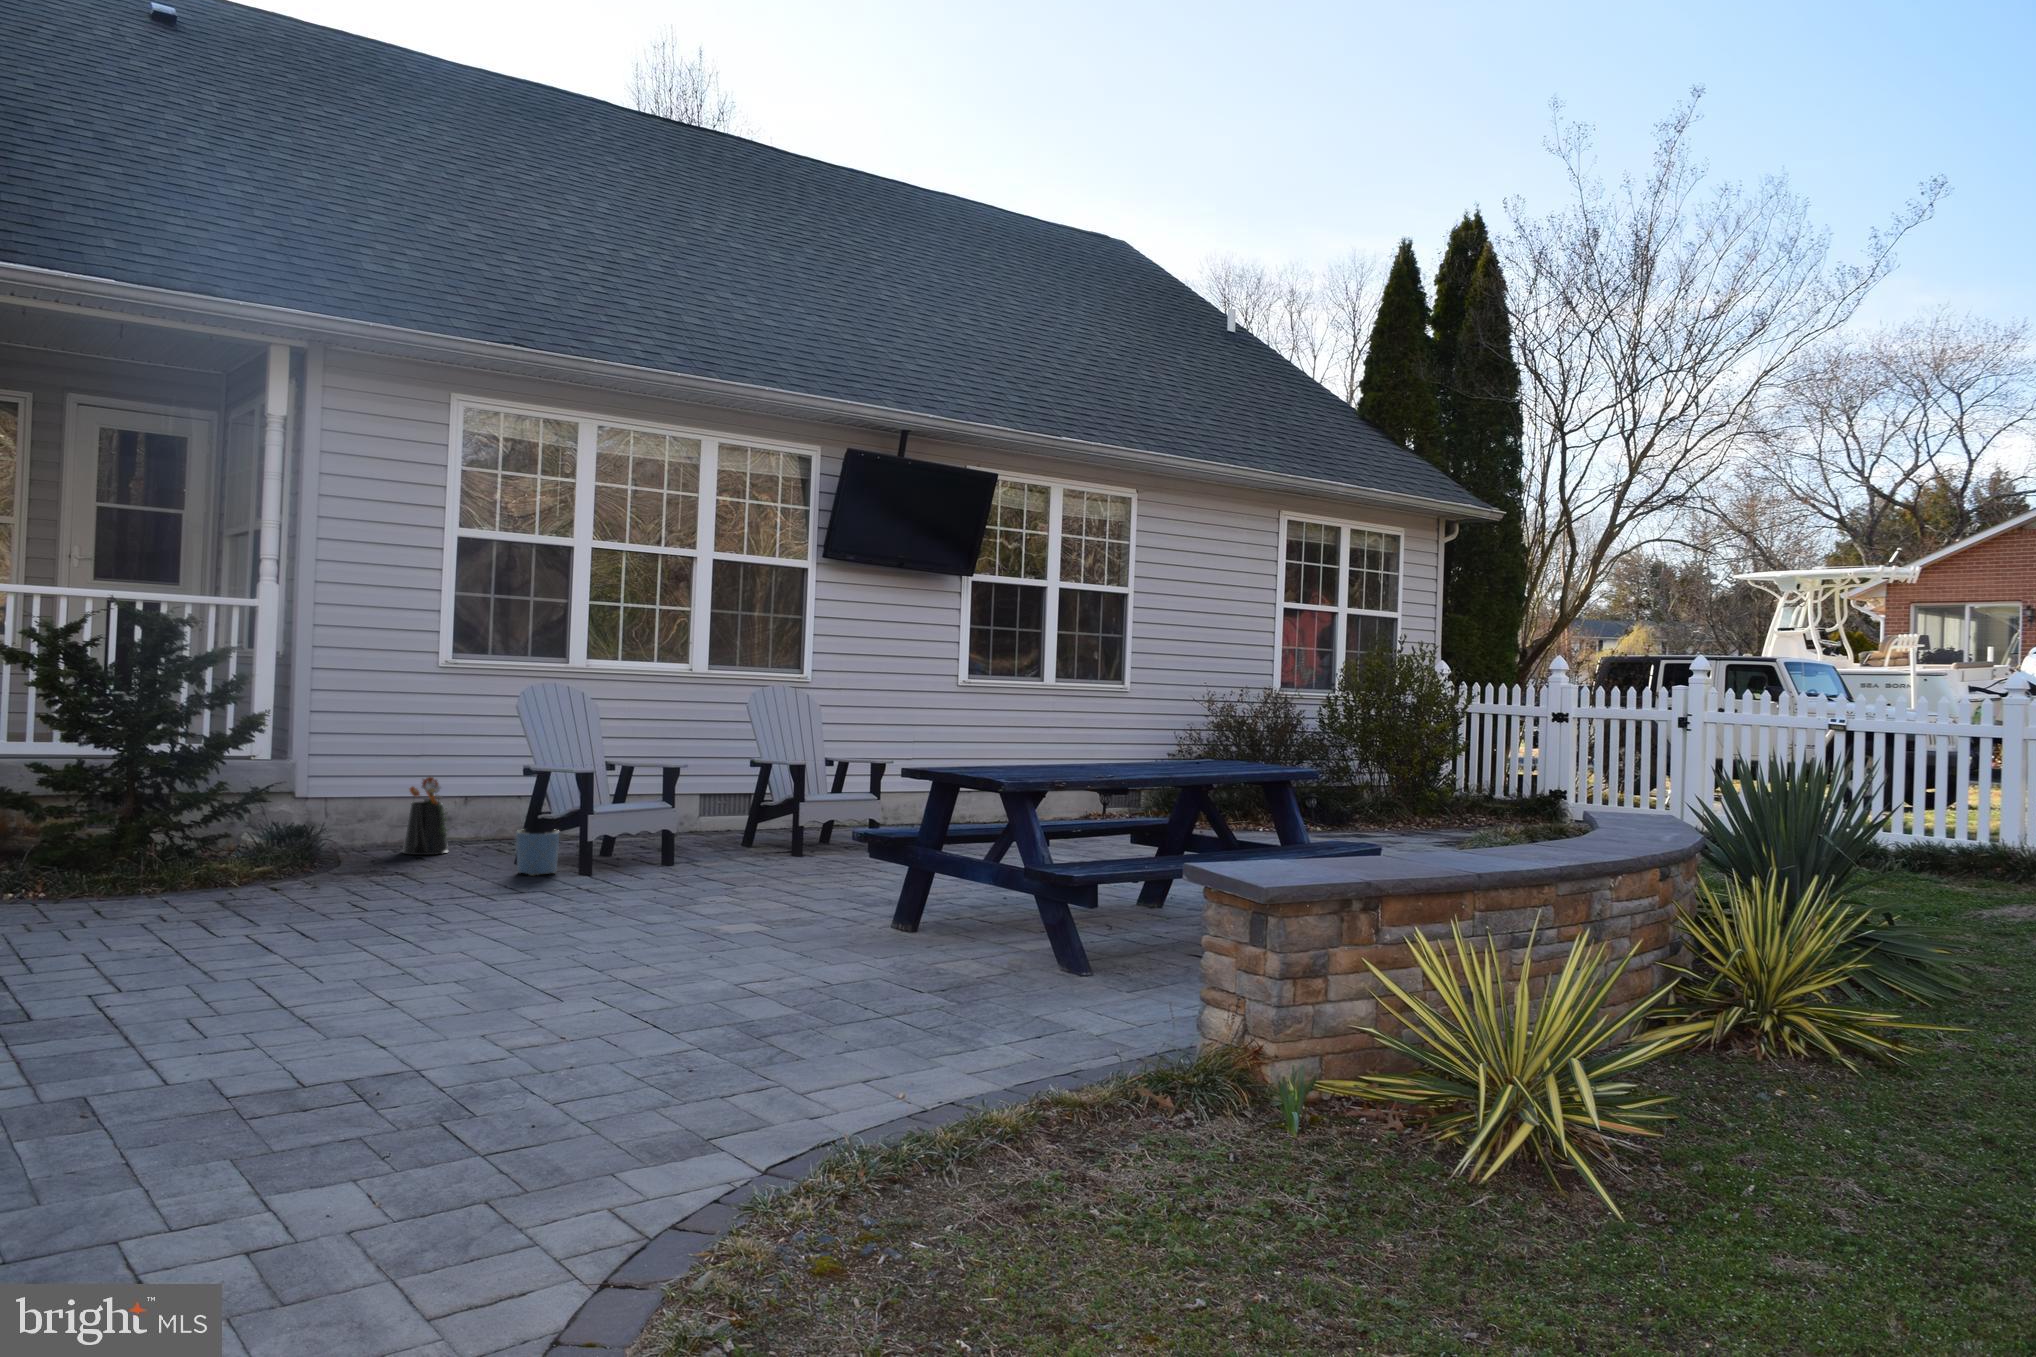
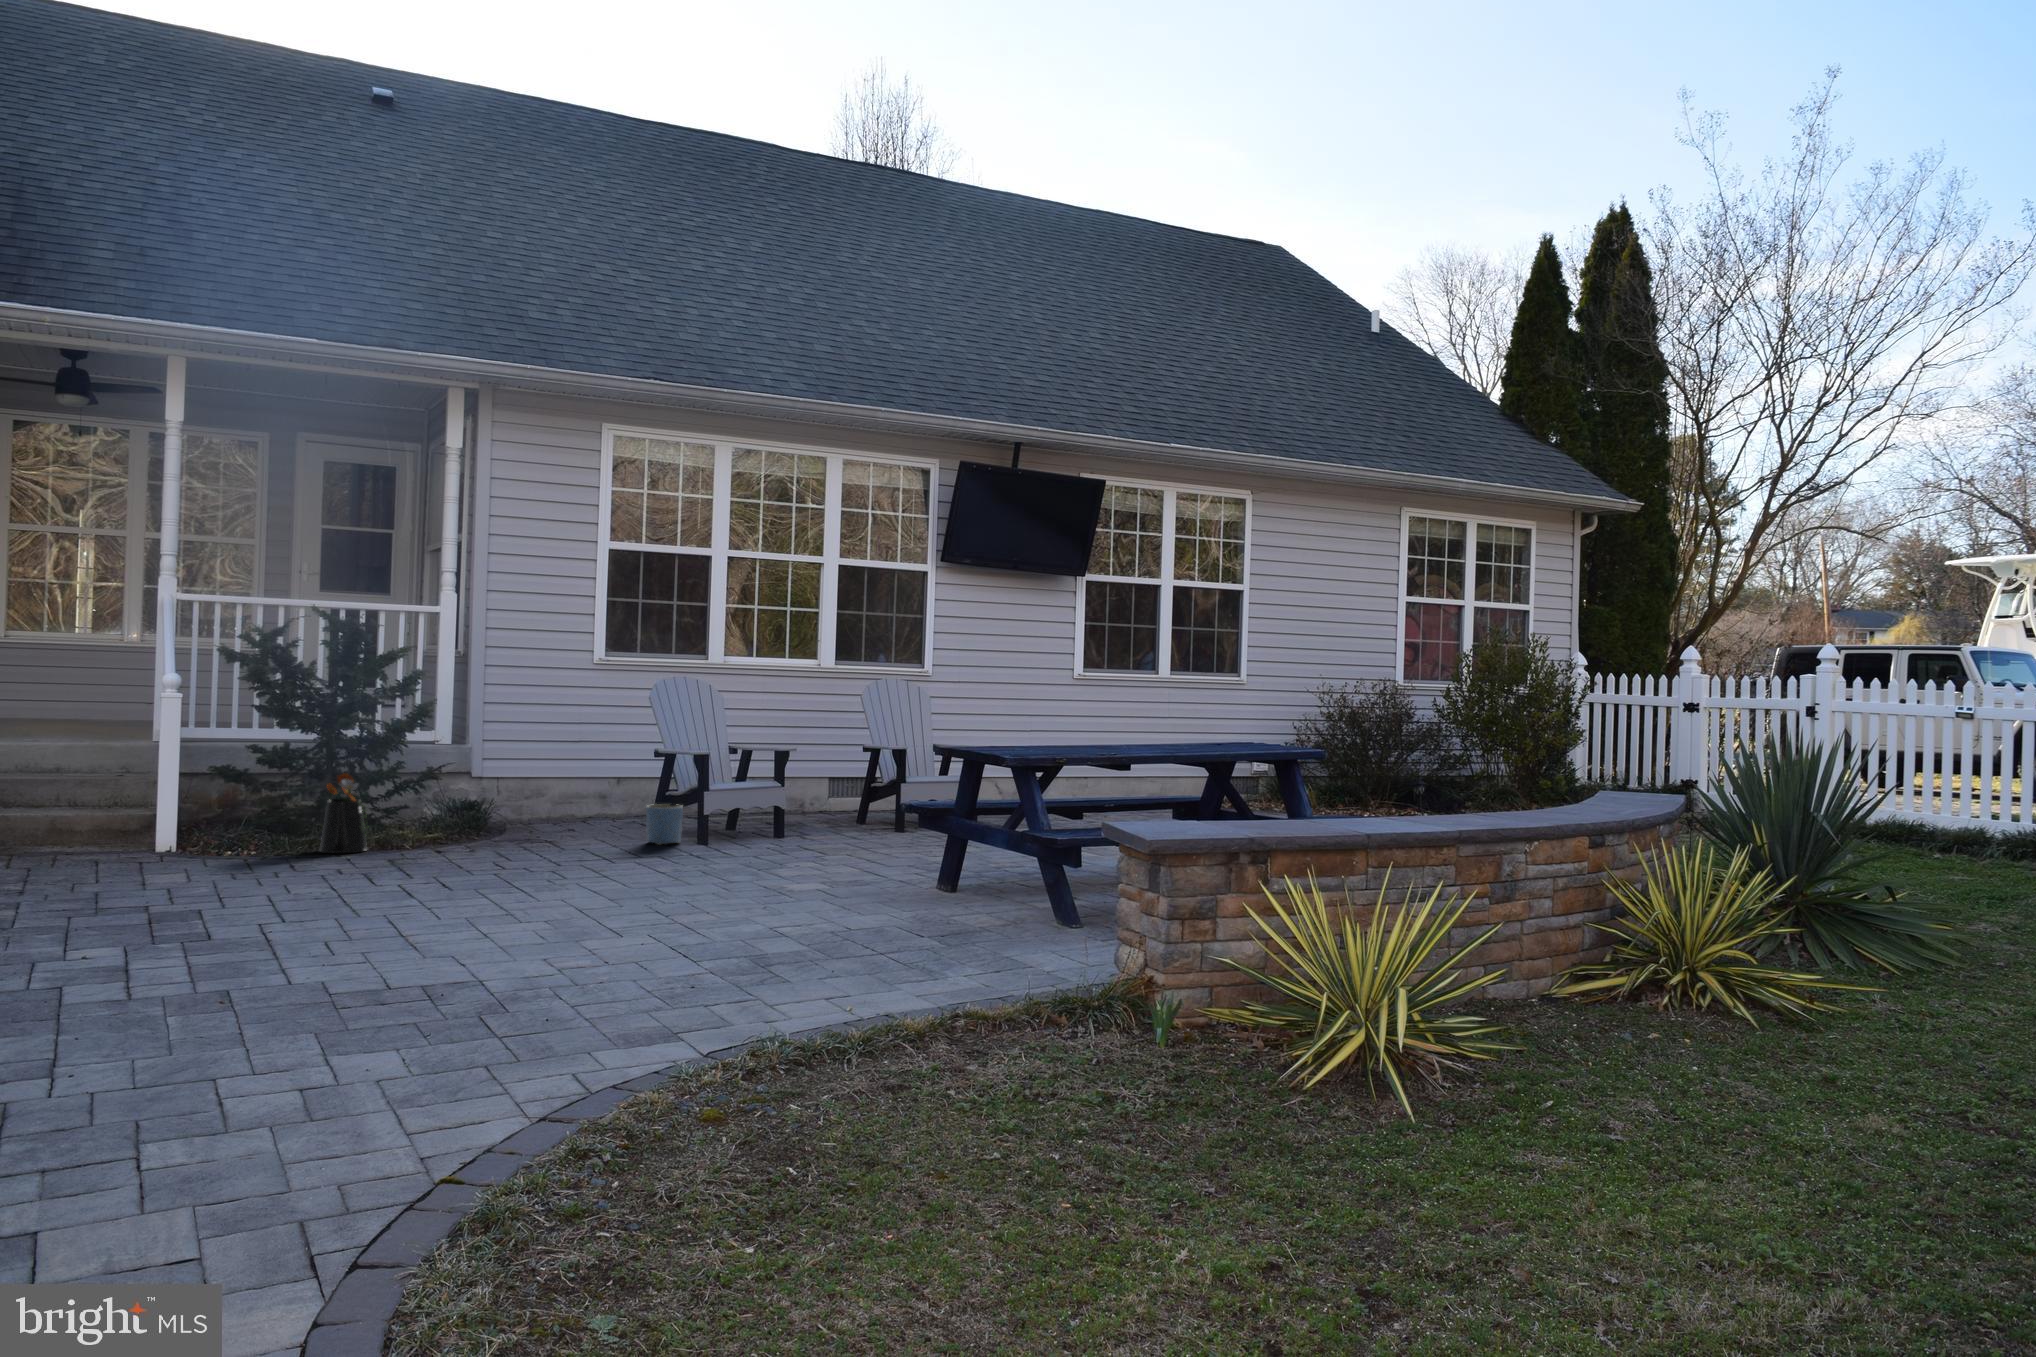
watering can: present [403,777,449,855] -> present [319,773,369,853]

